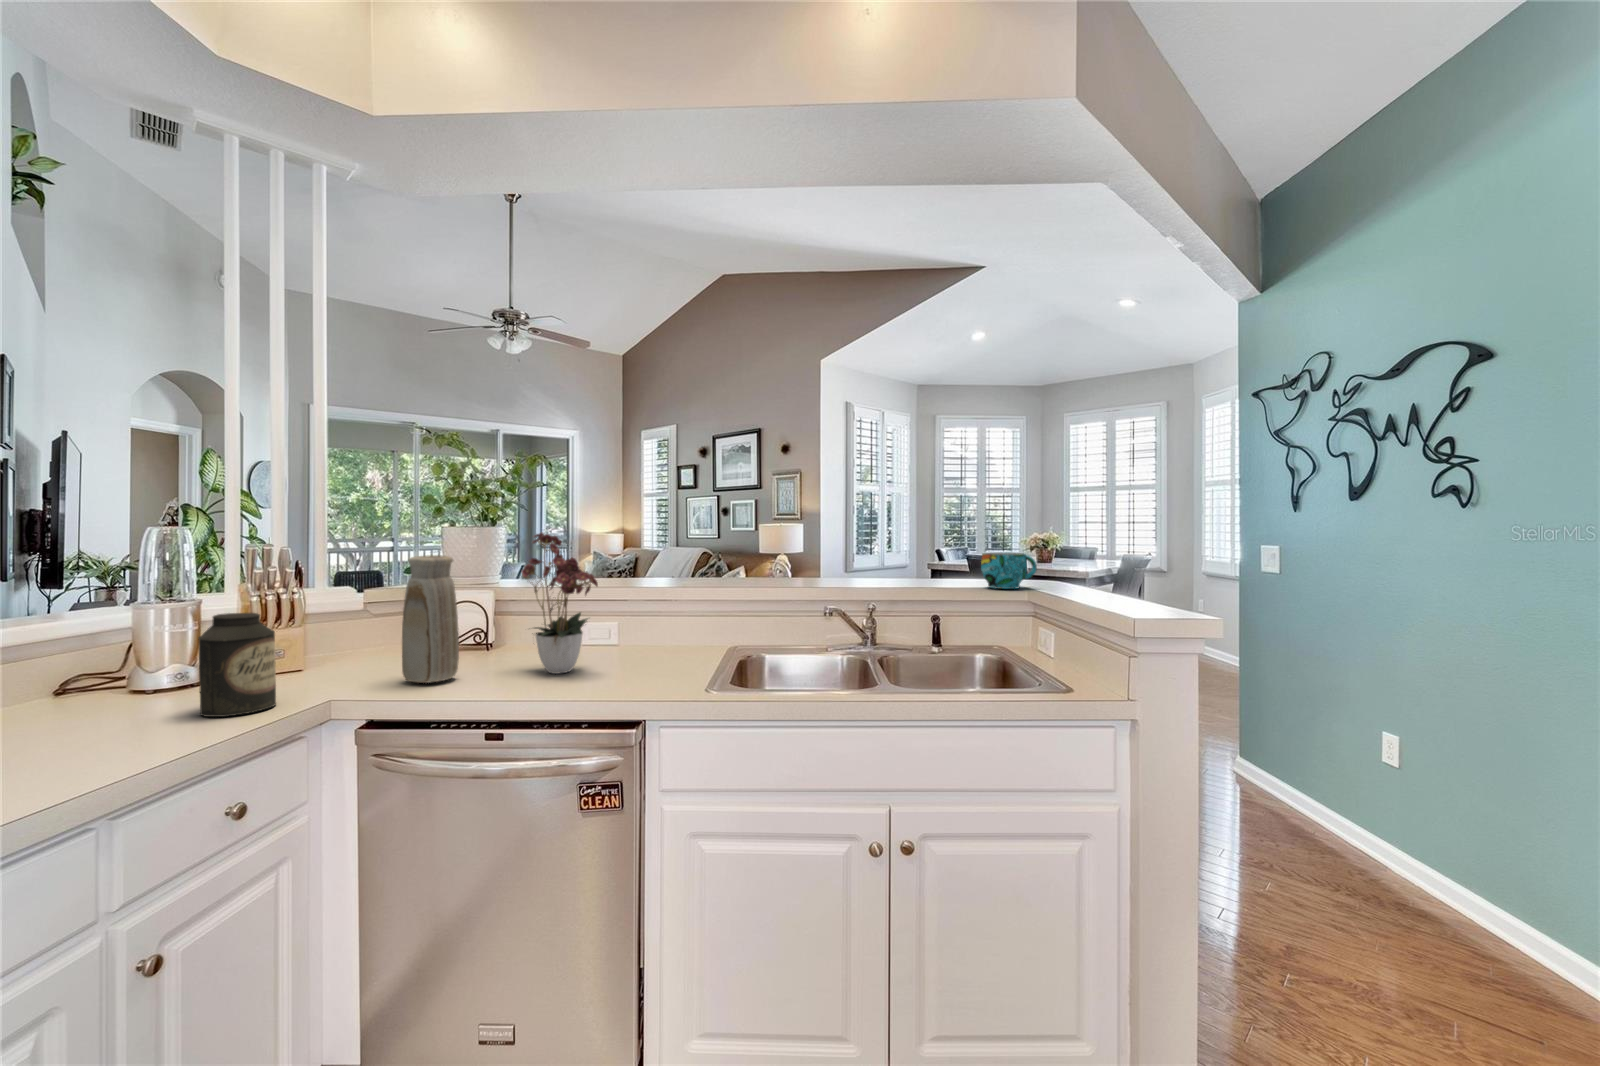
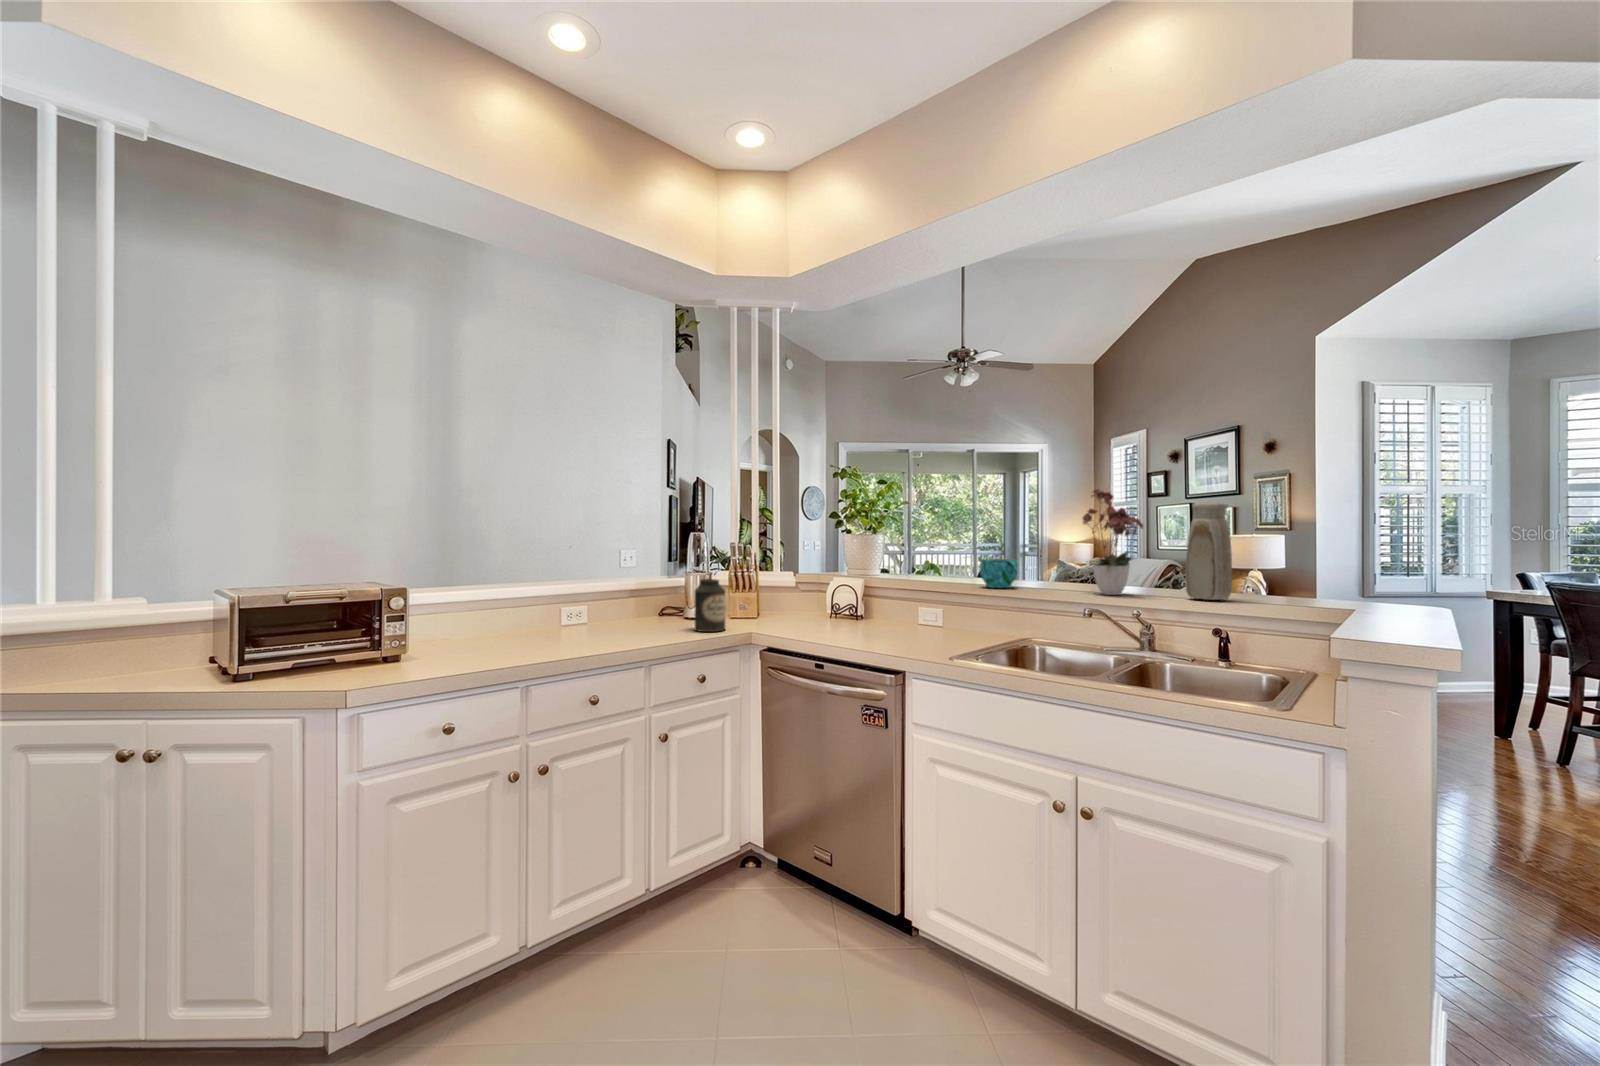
flower arrangement: present [522,533,598,674] -> present [1083,489,1143,595]
cup: present [981,553,1037,589] -> present [980,559,1017,588]
vase: present [402,555,459,683] -> present [1186,503,1232,600]

